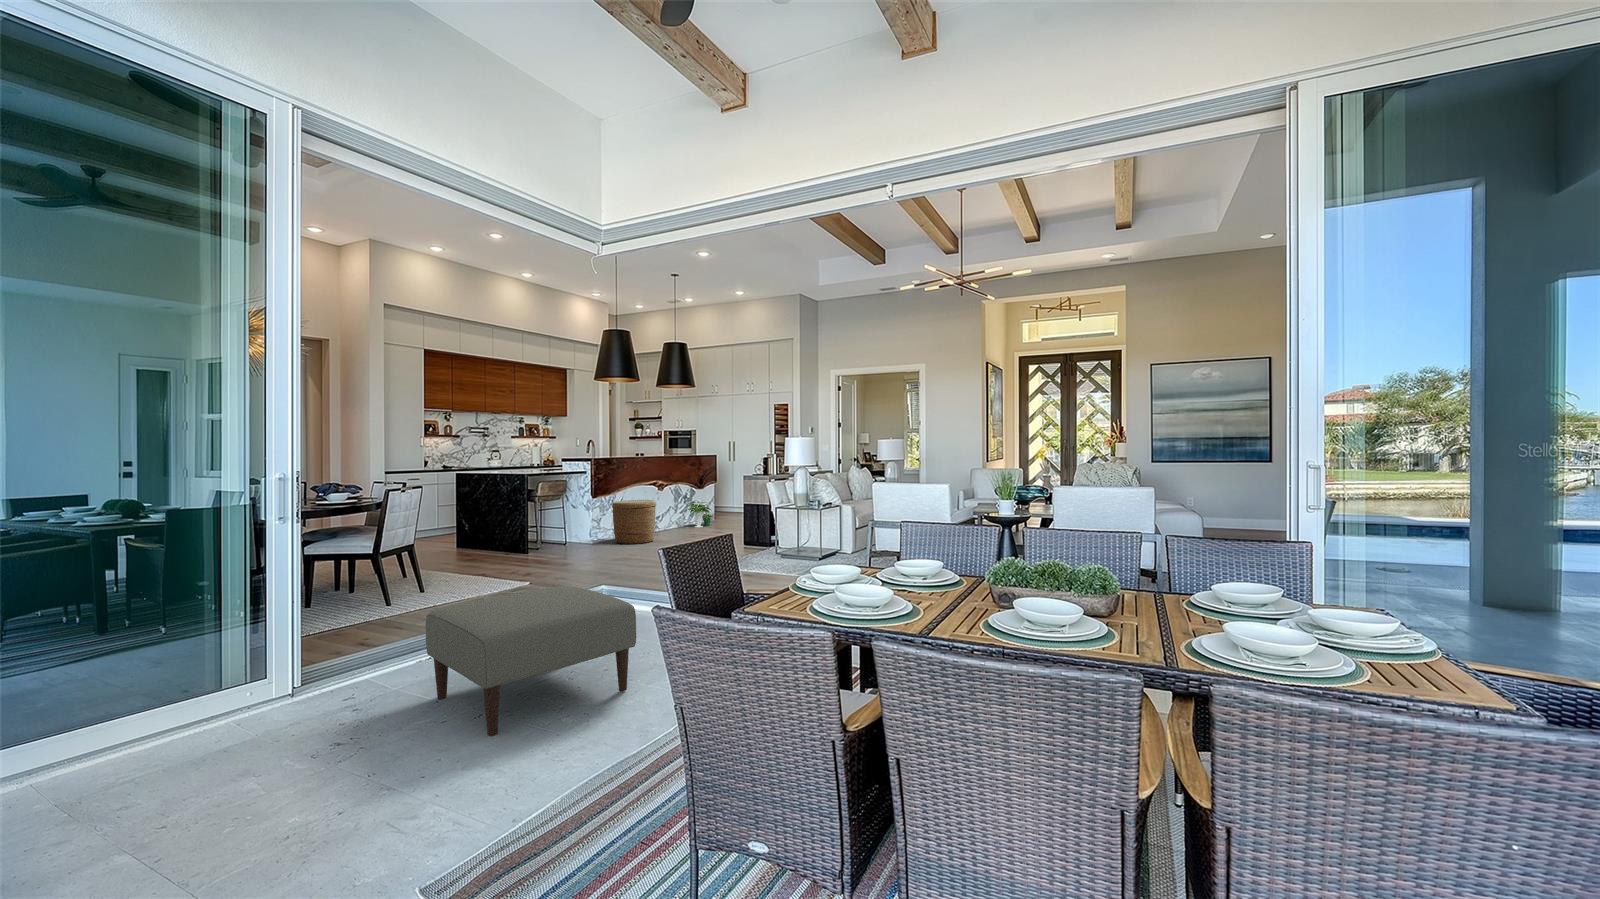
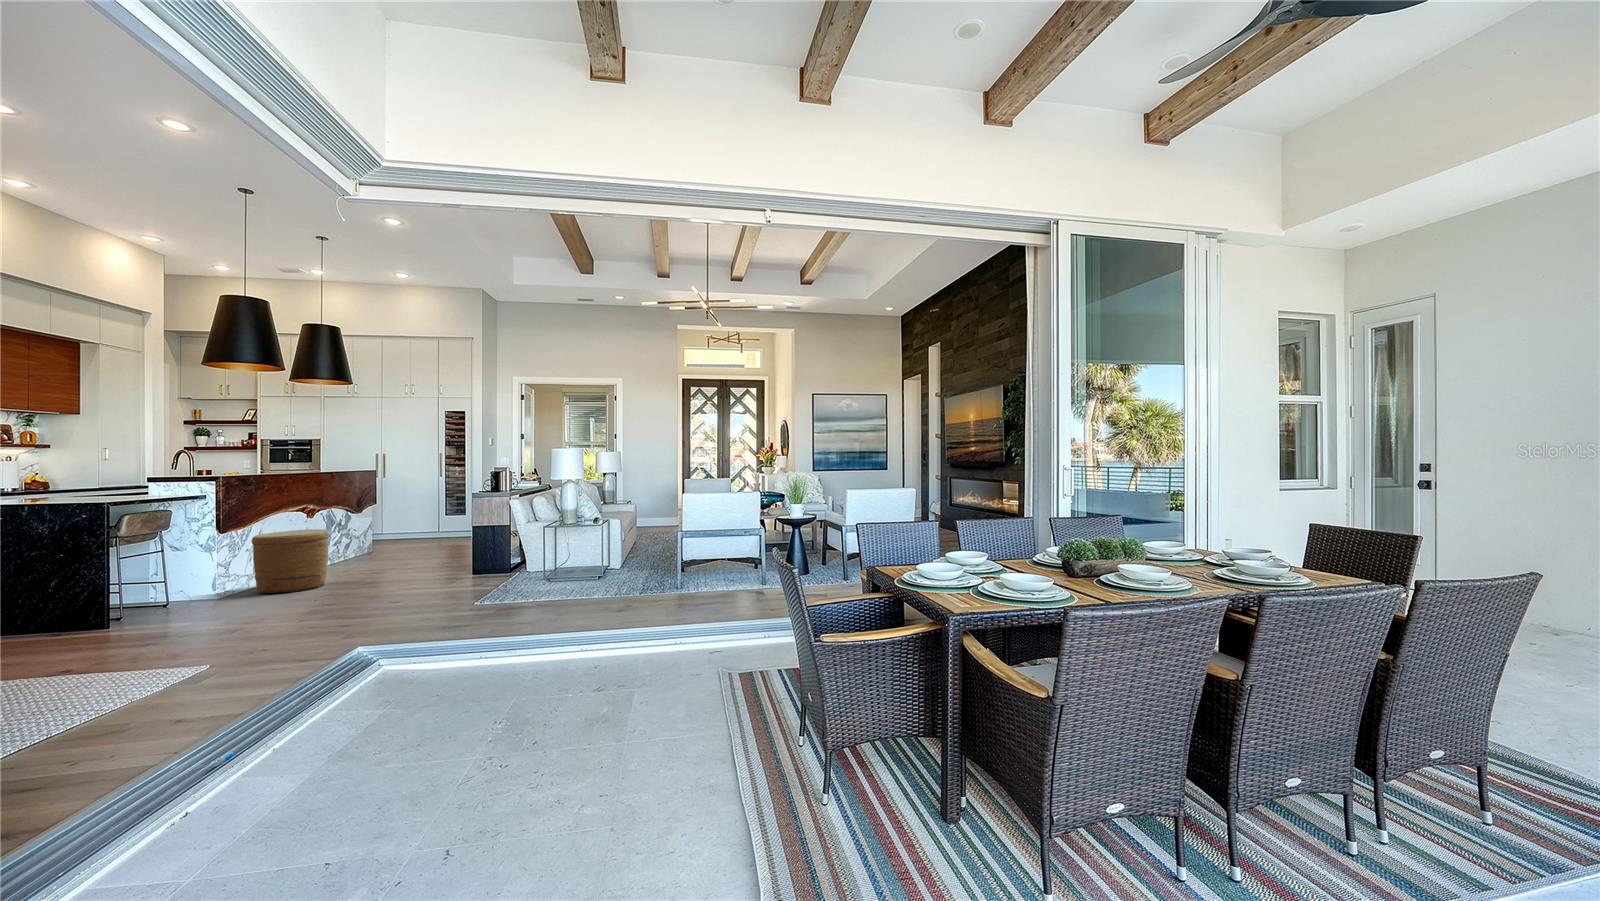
potted plant: present [688,502,713,527] -> none [340,528,383,561]
ottoman: present [425,586,636,736] -> none [333,640,648,868]

